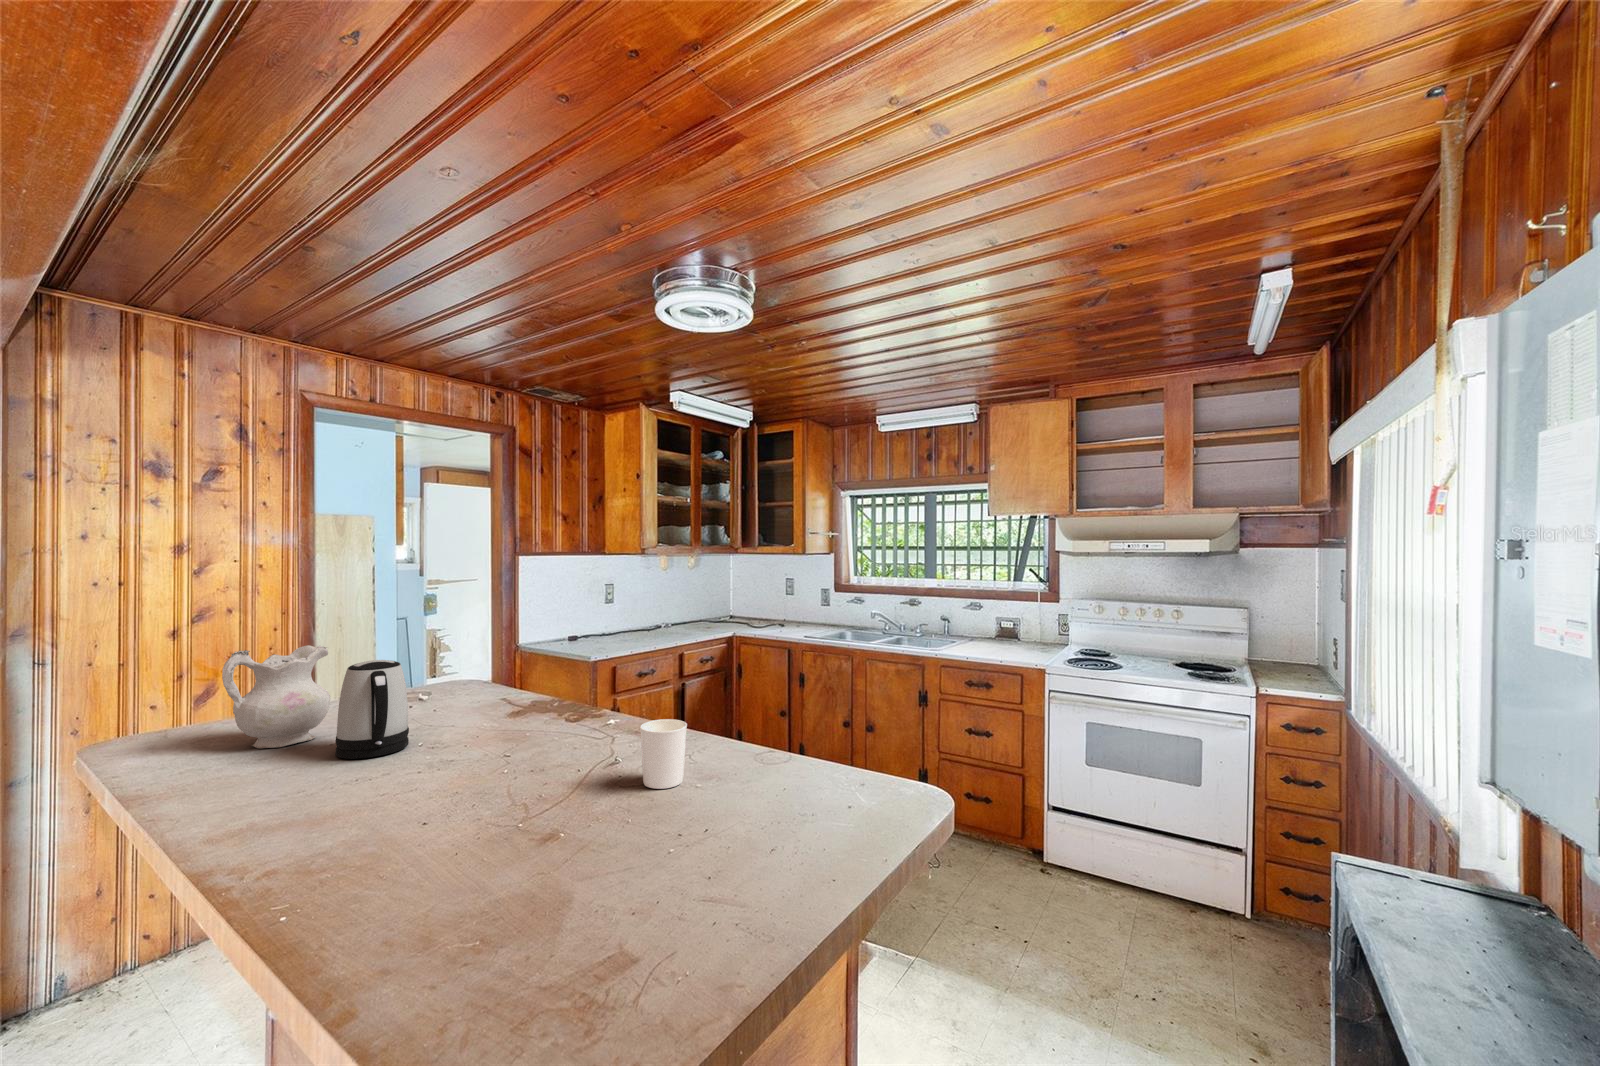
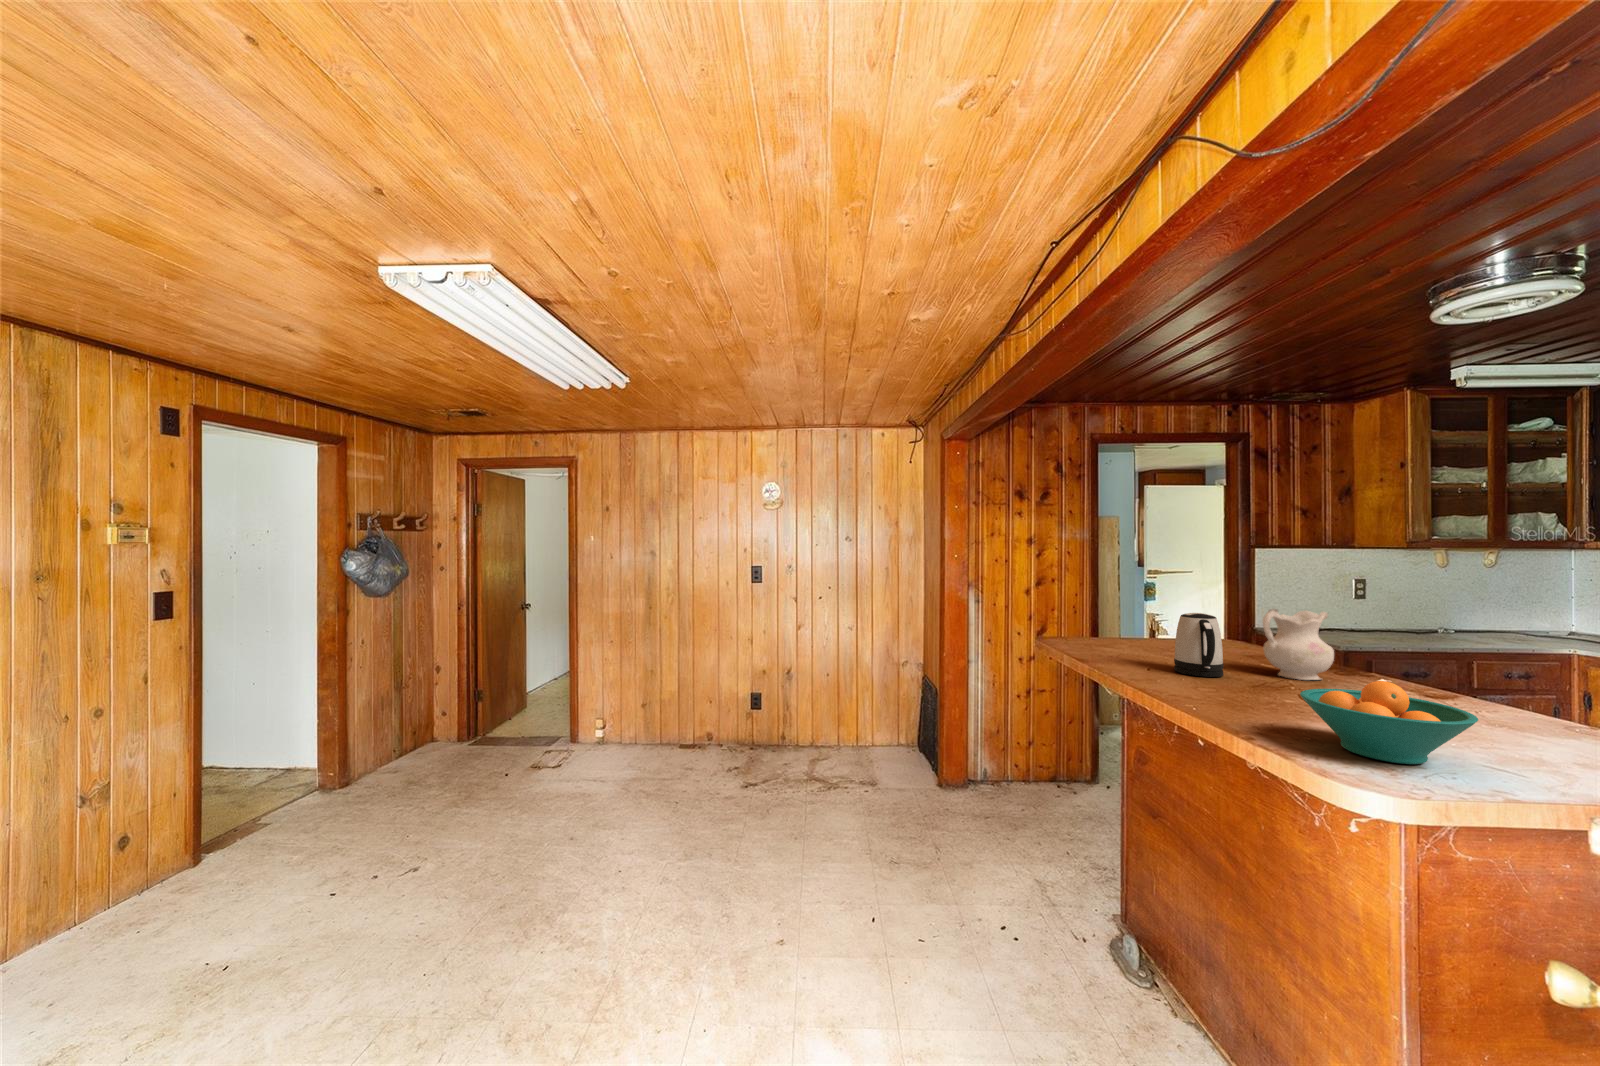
ceramic pitcher: present [222,645,330,748] -> present [1263,609,1334,680]
candle holder: present [640,719,687,789] -> none [1480,689,1545,750]
fruit bowl: none [416,762,617,891] -> present [1300,681,1478,764]

